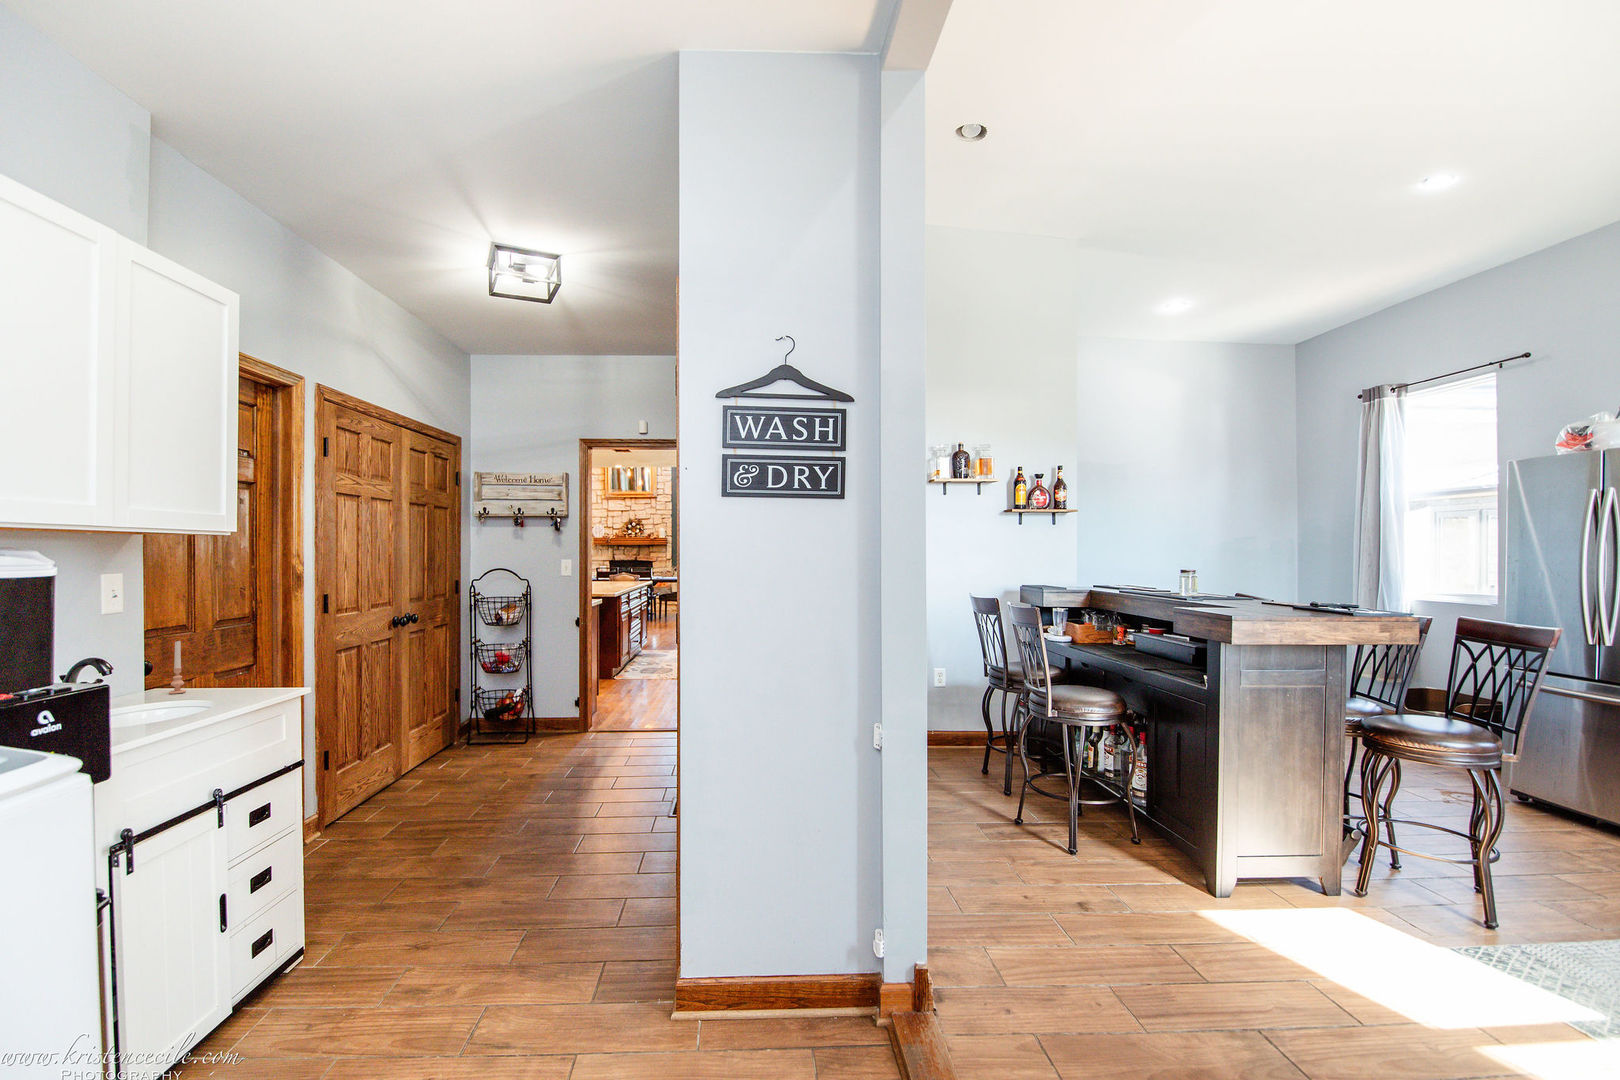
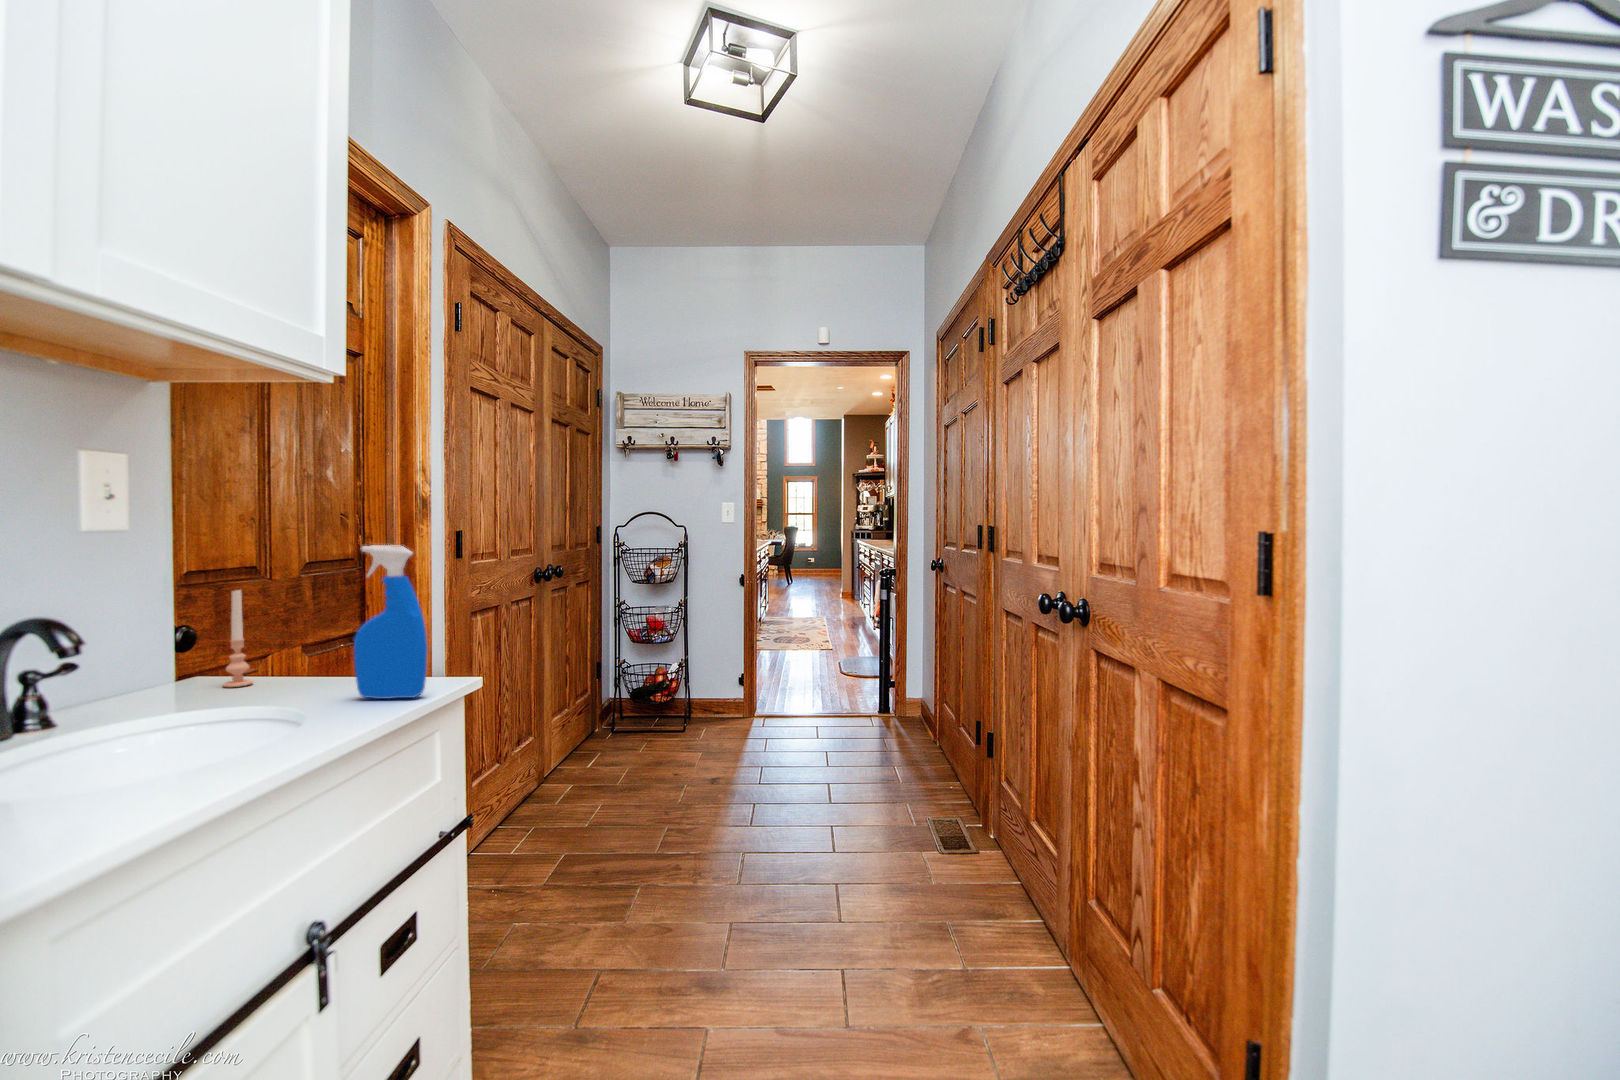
spray bottle: none [244,616,285,696] -> present [354,545,428,699]

